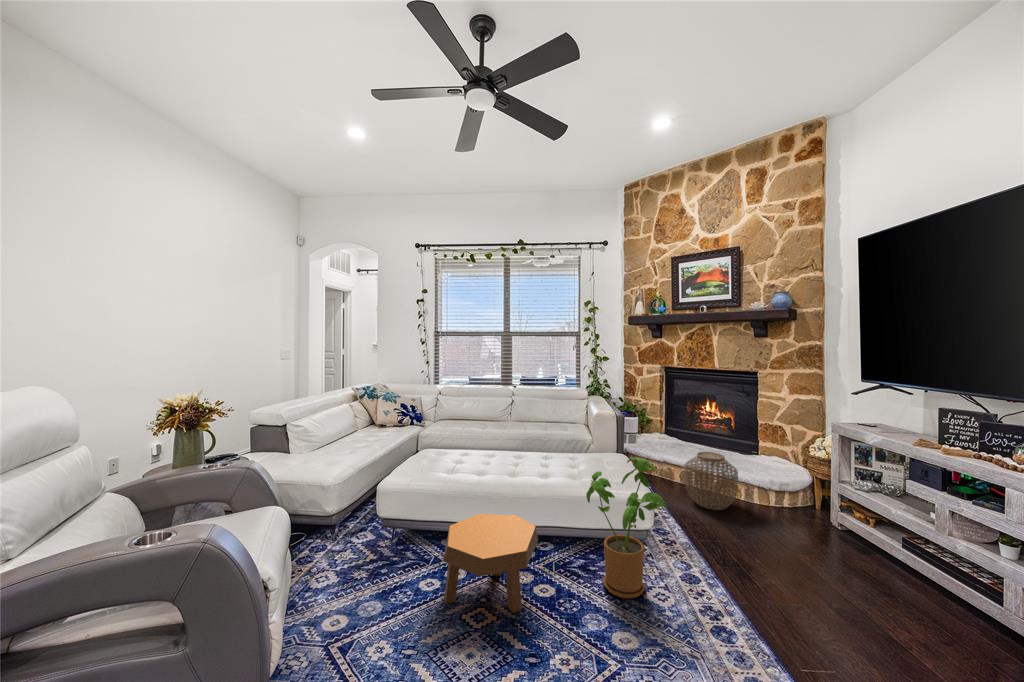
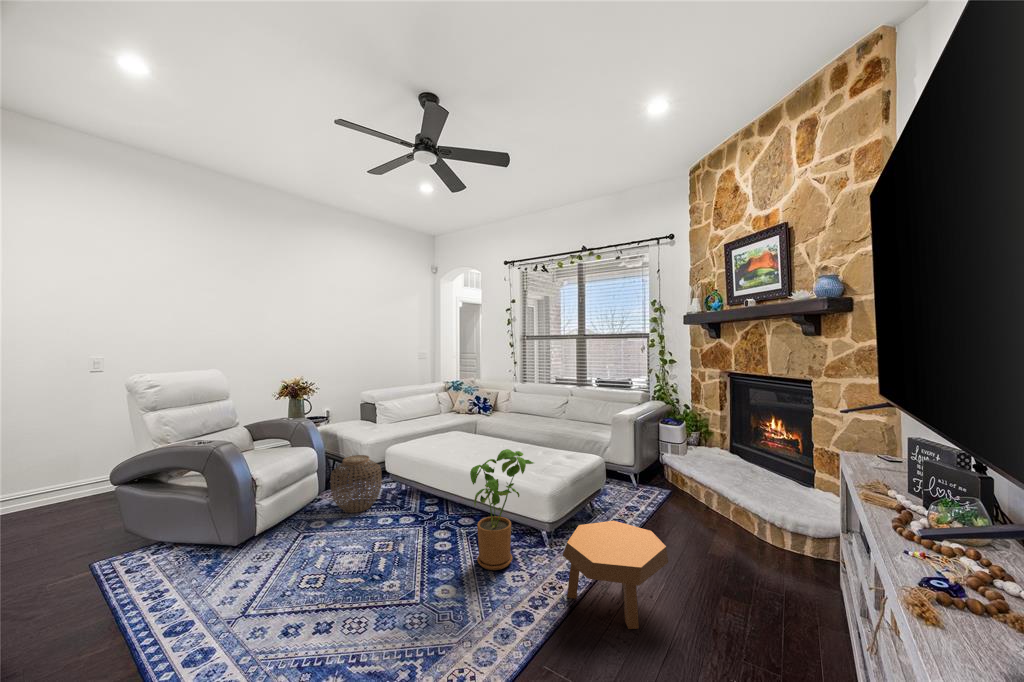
woven basket: present [685,452,738,510] -> present [331,455,382,513]
footstool: present [443,514,538,613] -> present [563,521,668,629]

